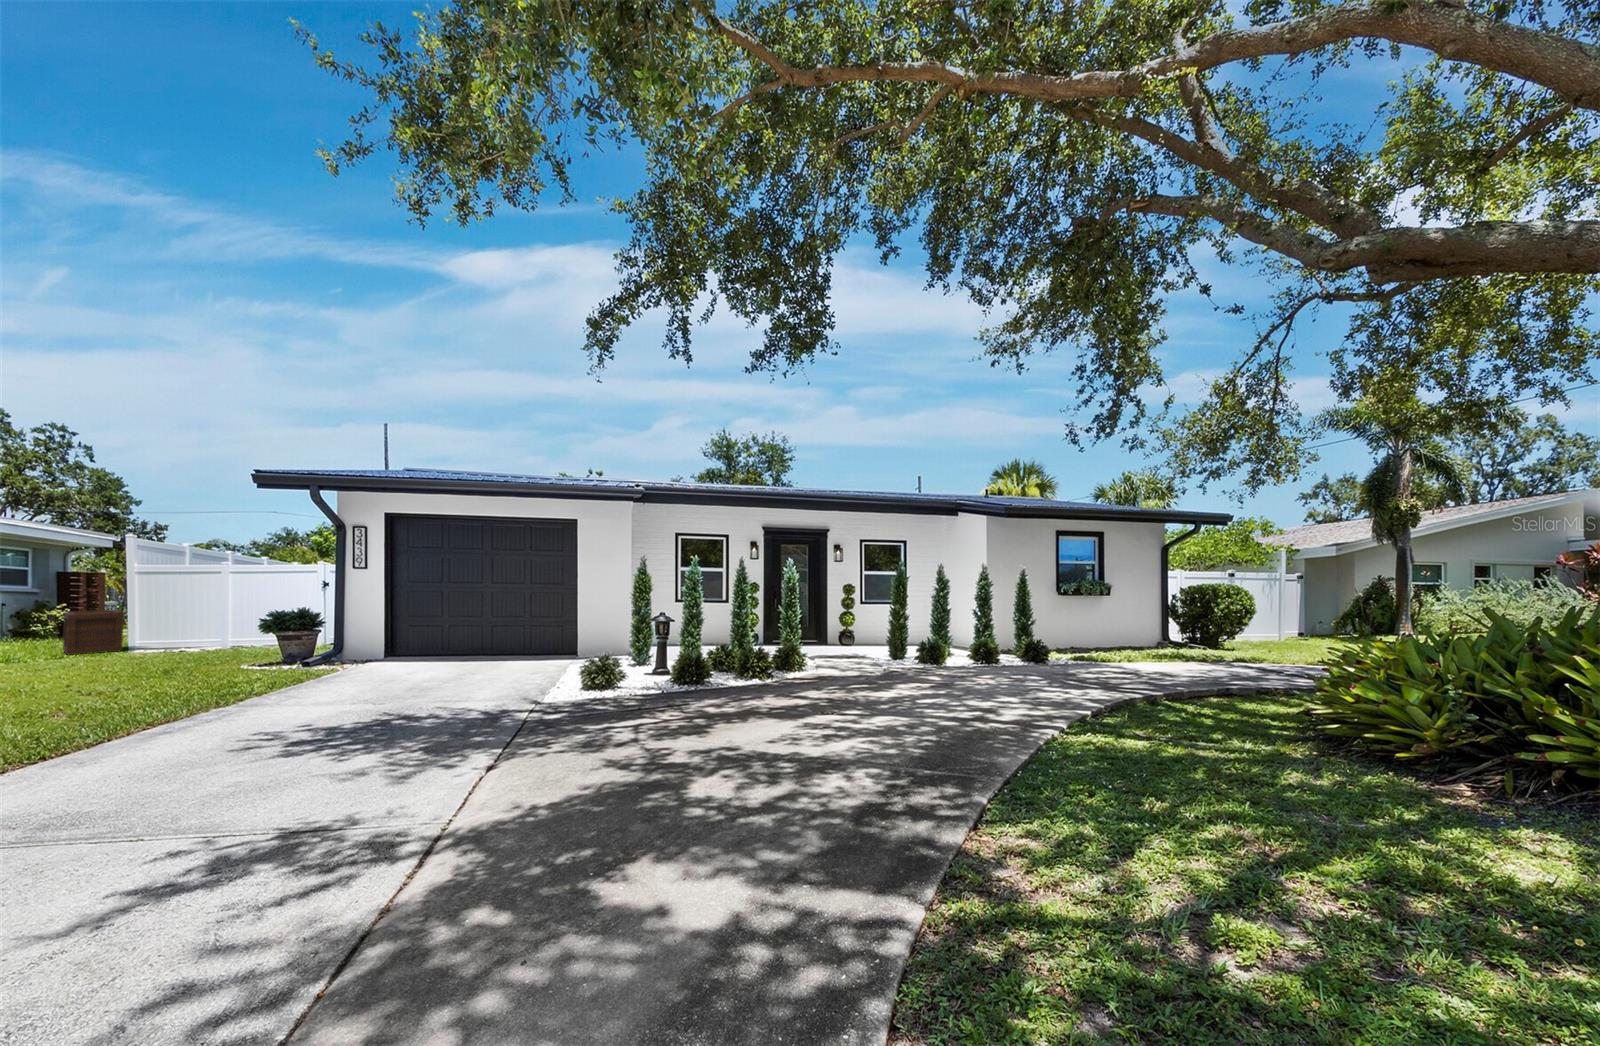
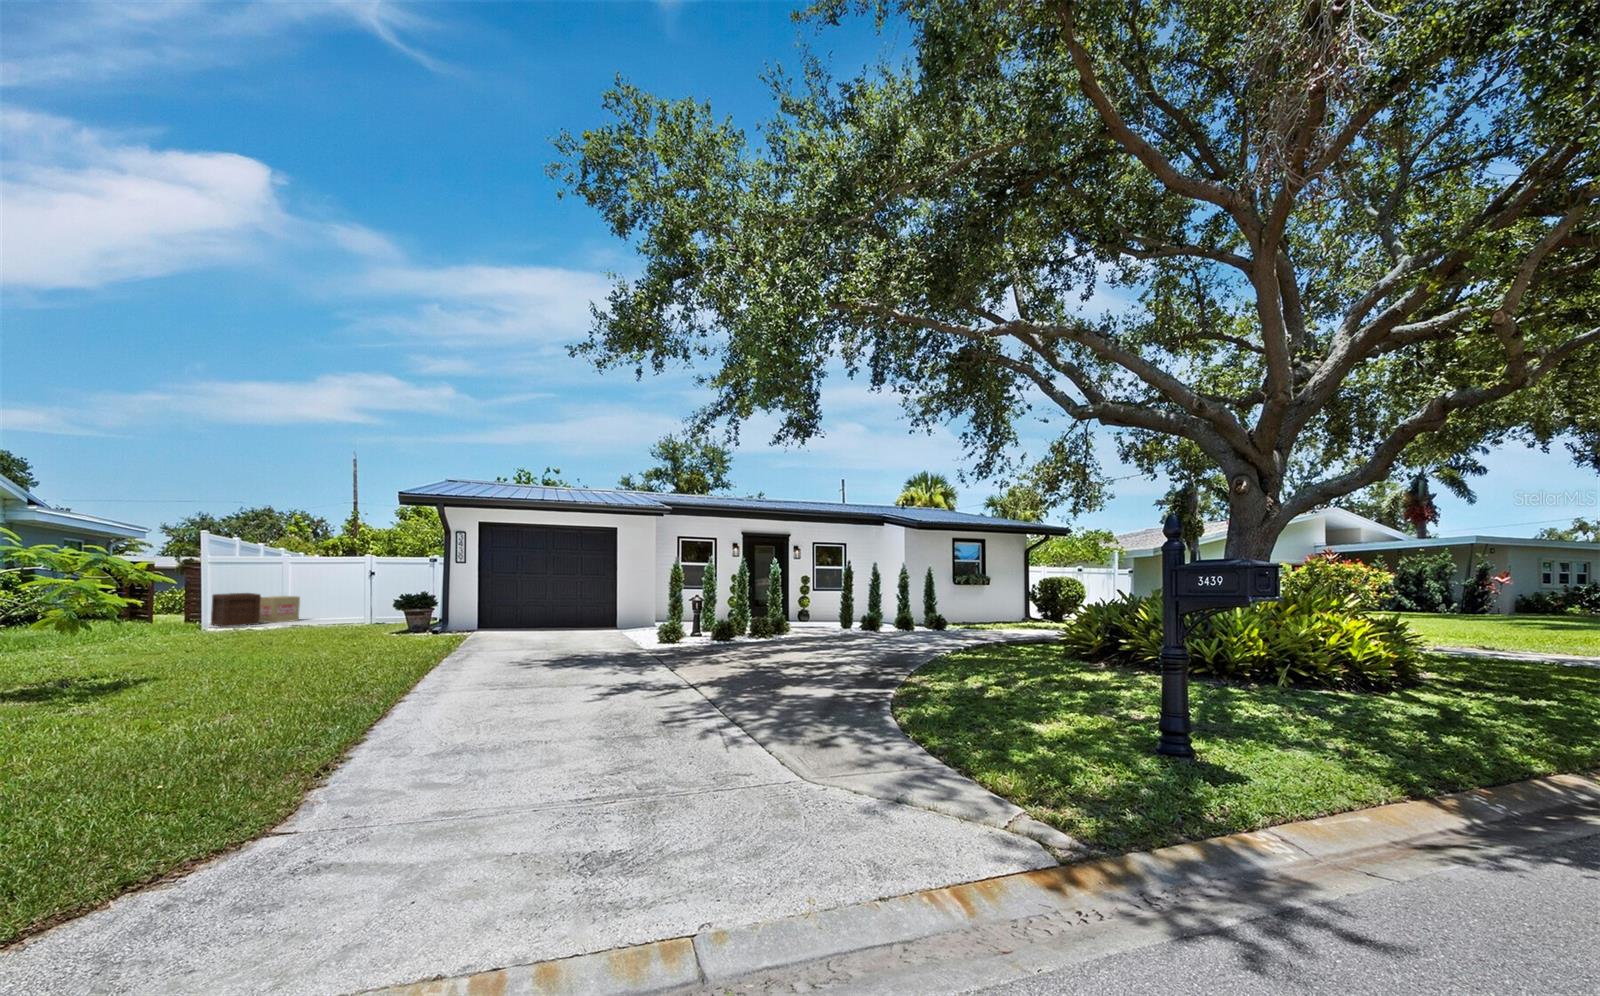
cardboard box: none [136,613,188,649] -> present [259,596,300,623]

